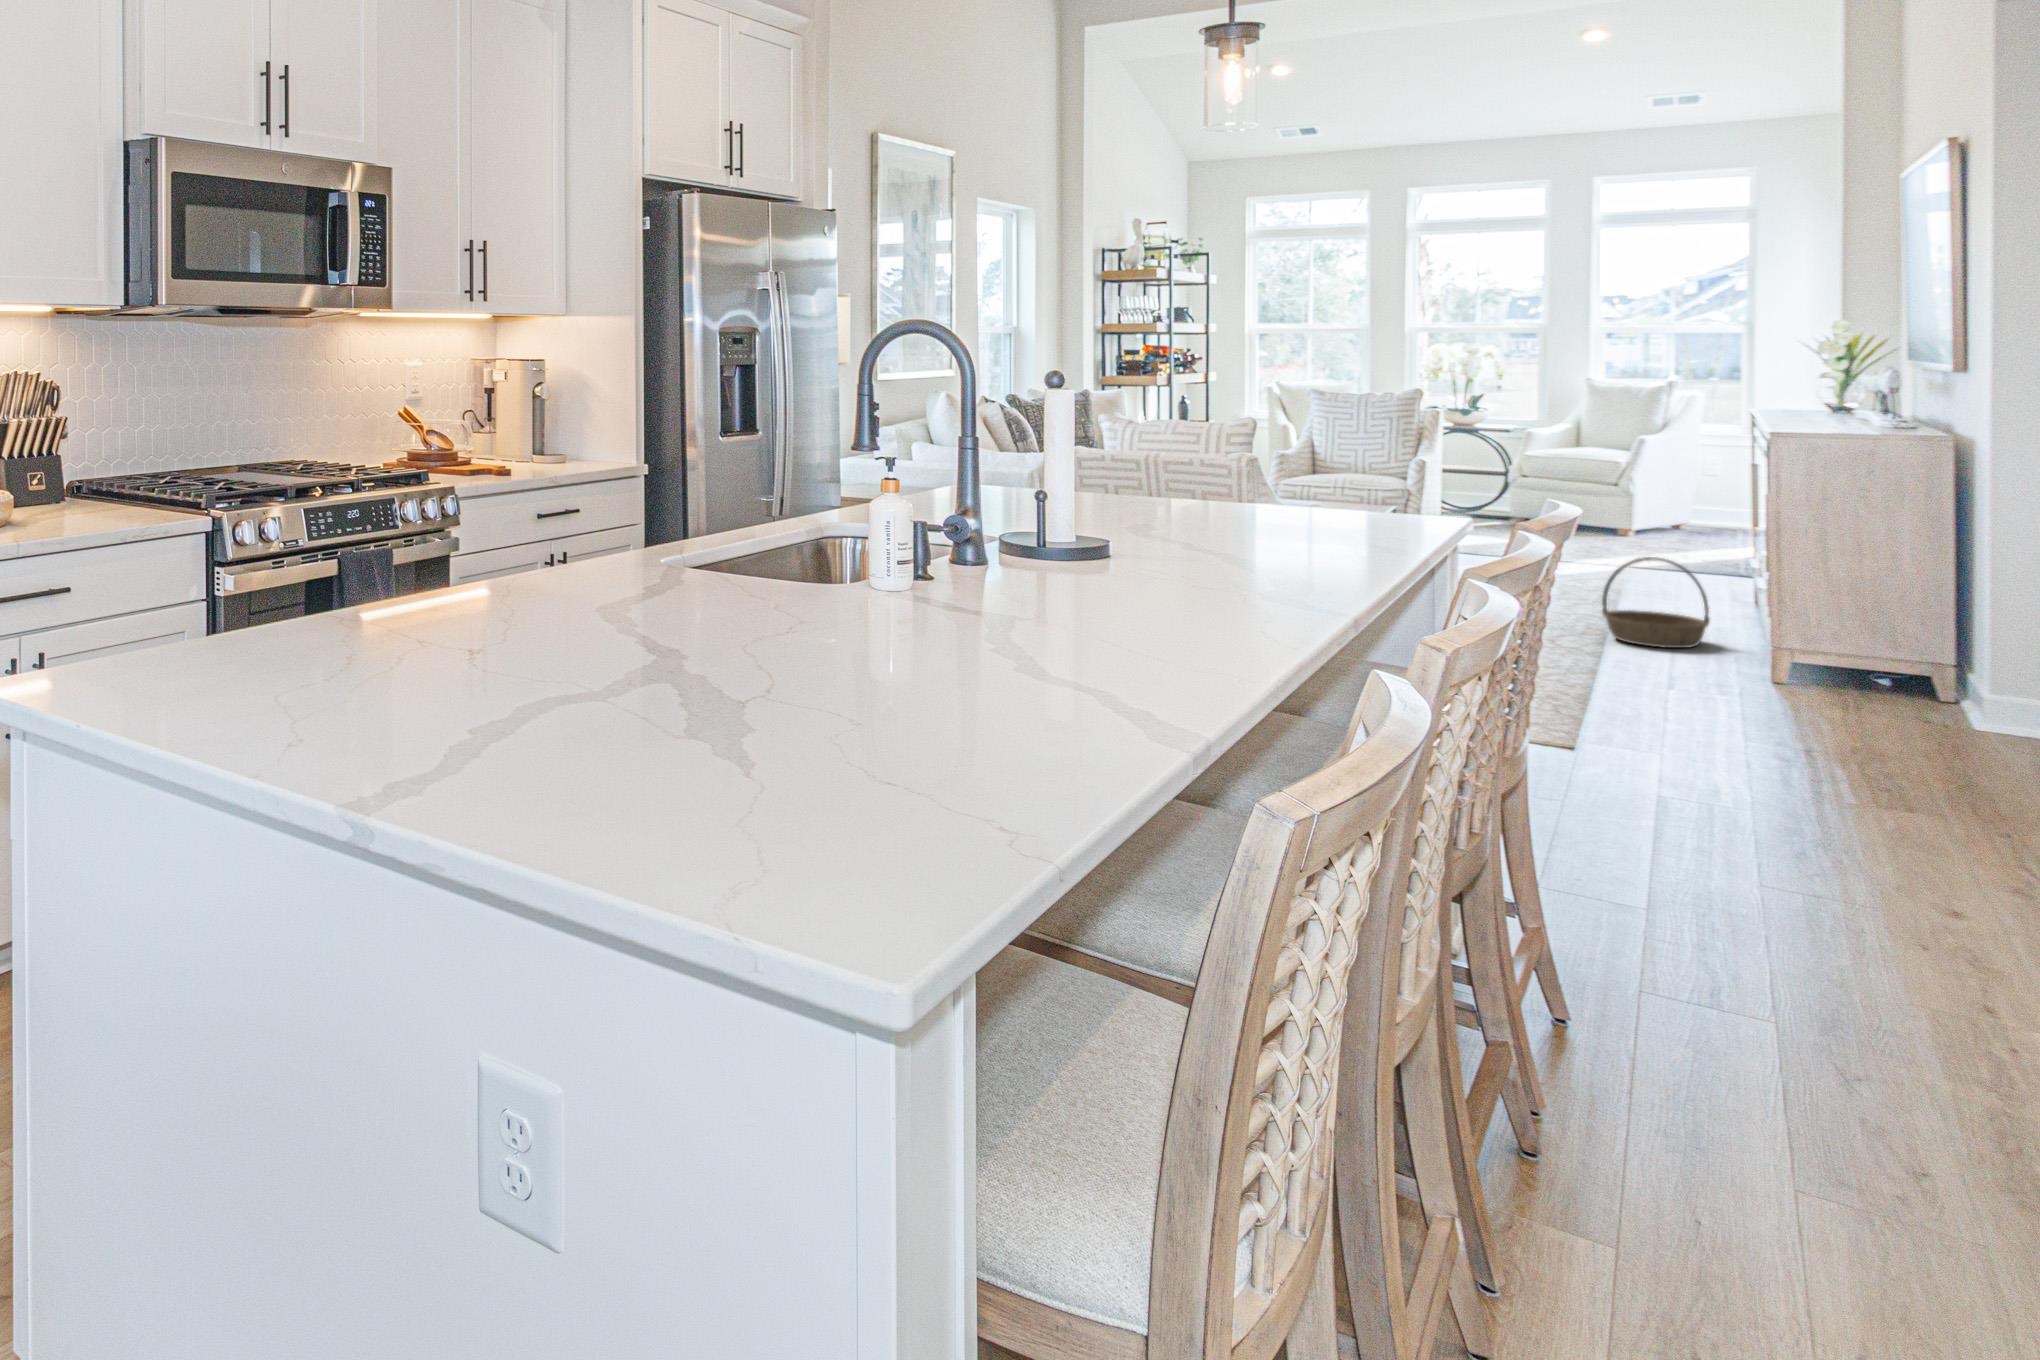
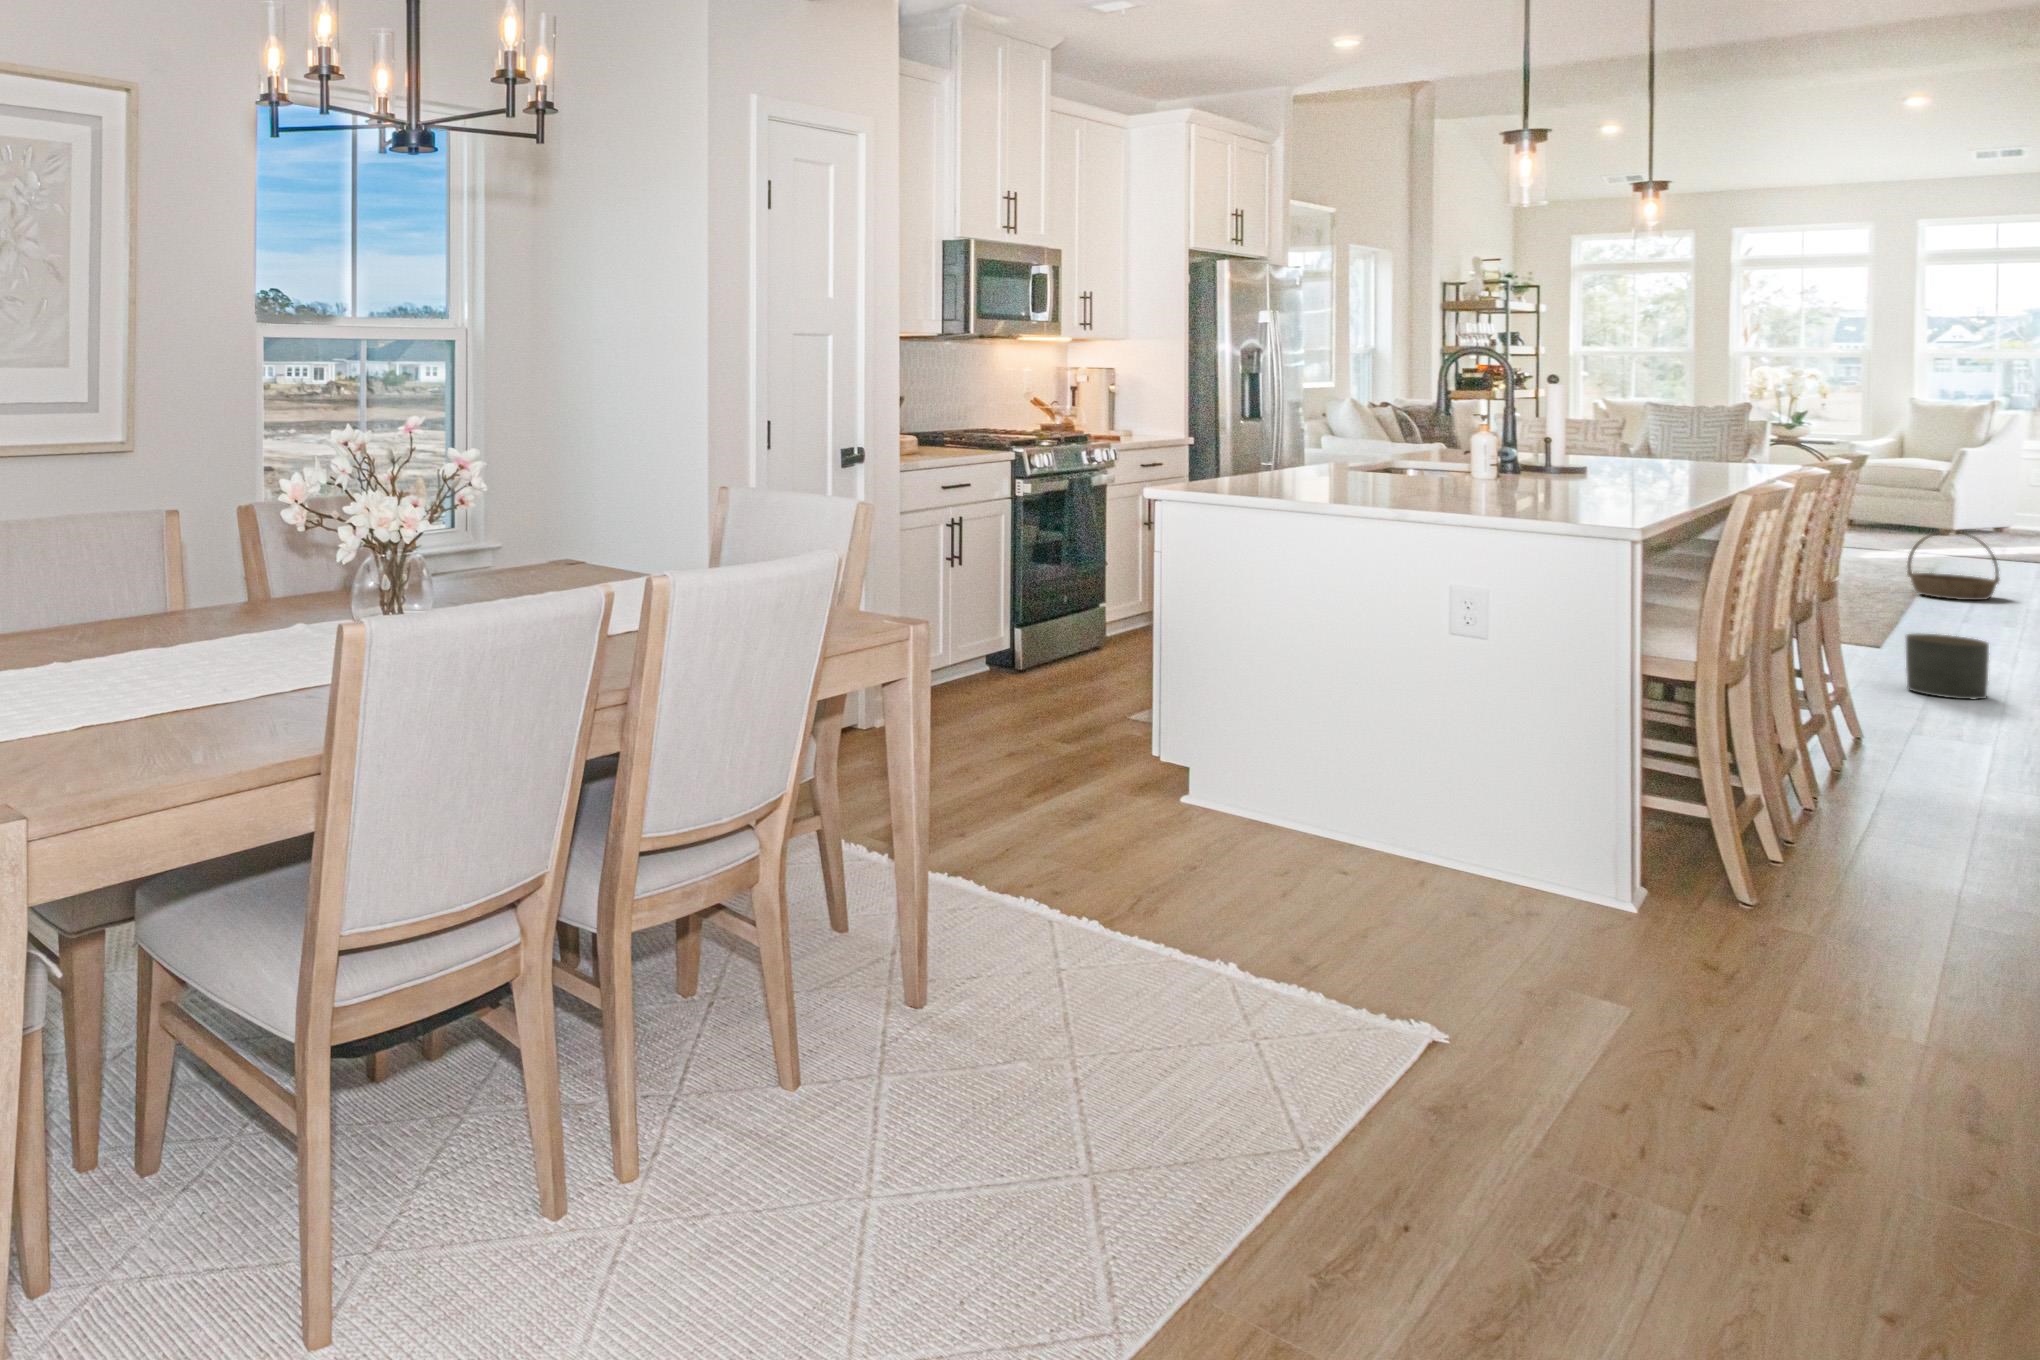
planter: none [1636,776,1759,894] -> present [1905,633,1989,699]

